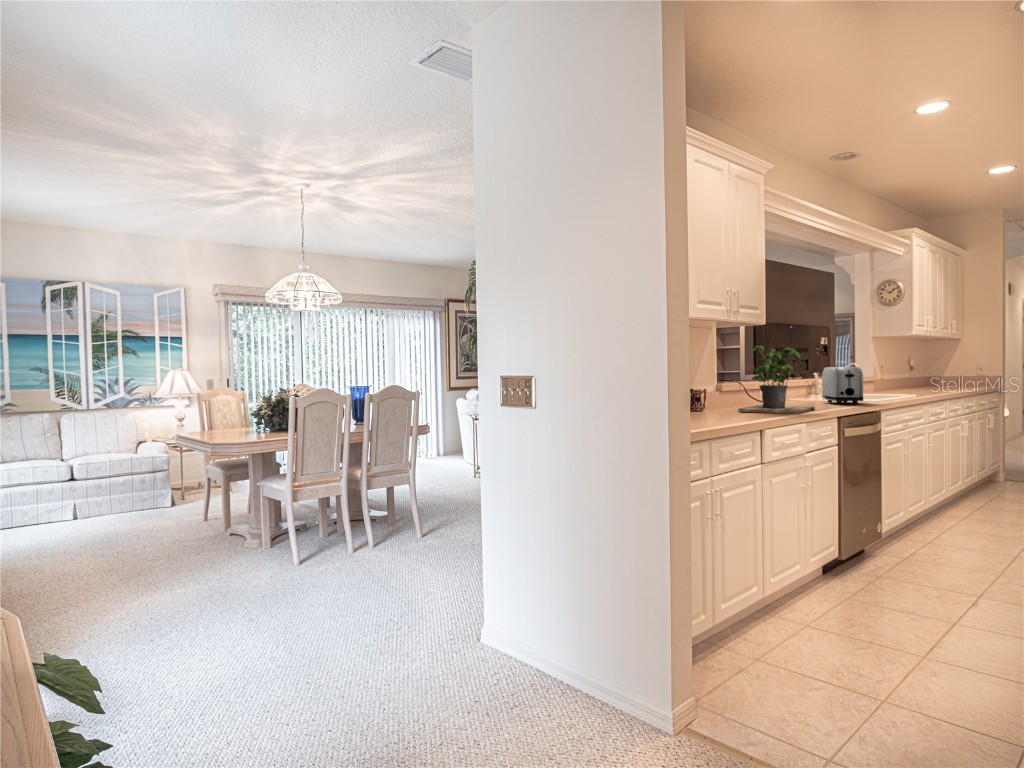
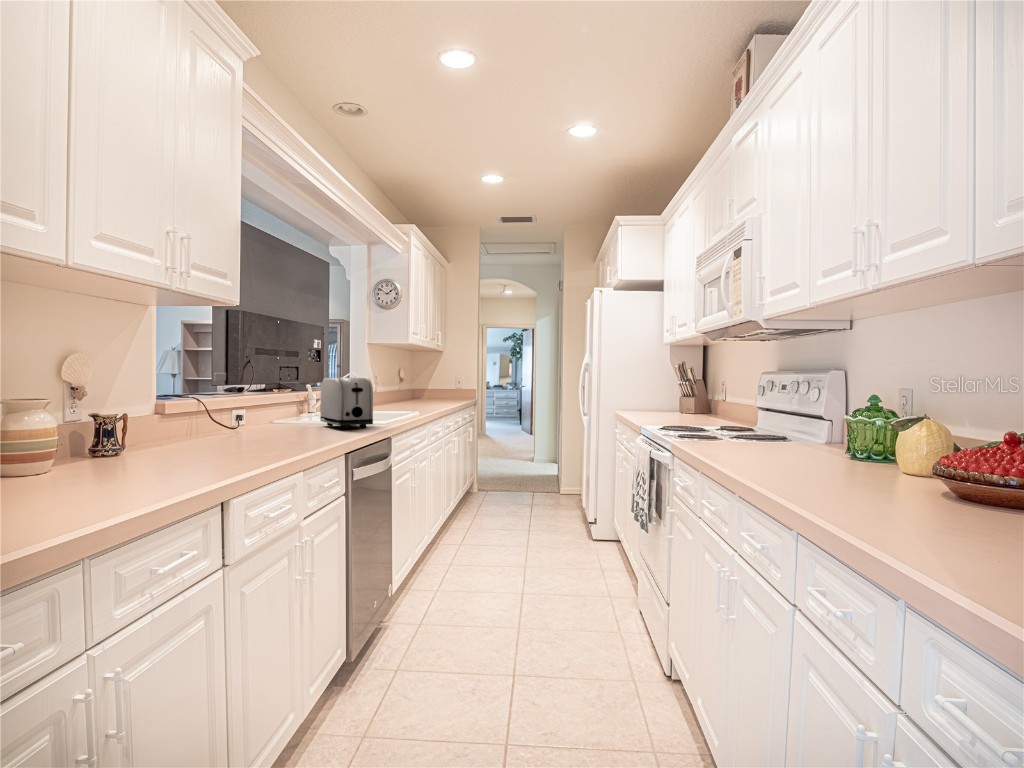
potted plant: present [738,346,815,414] -> none [191,339,315,453]

